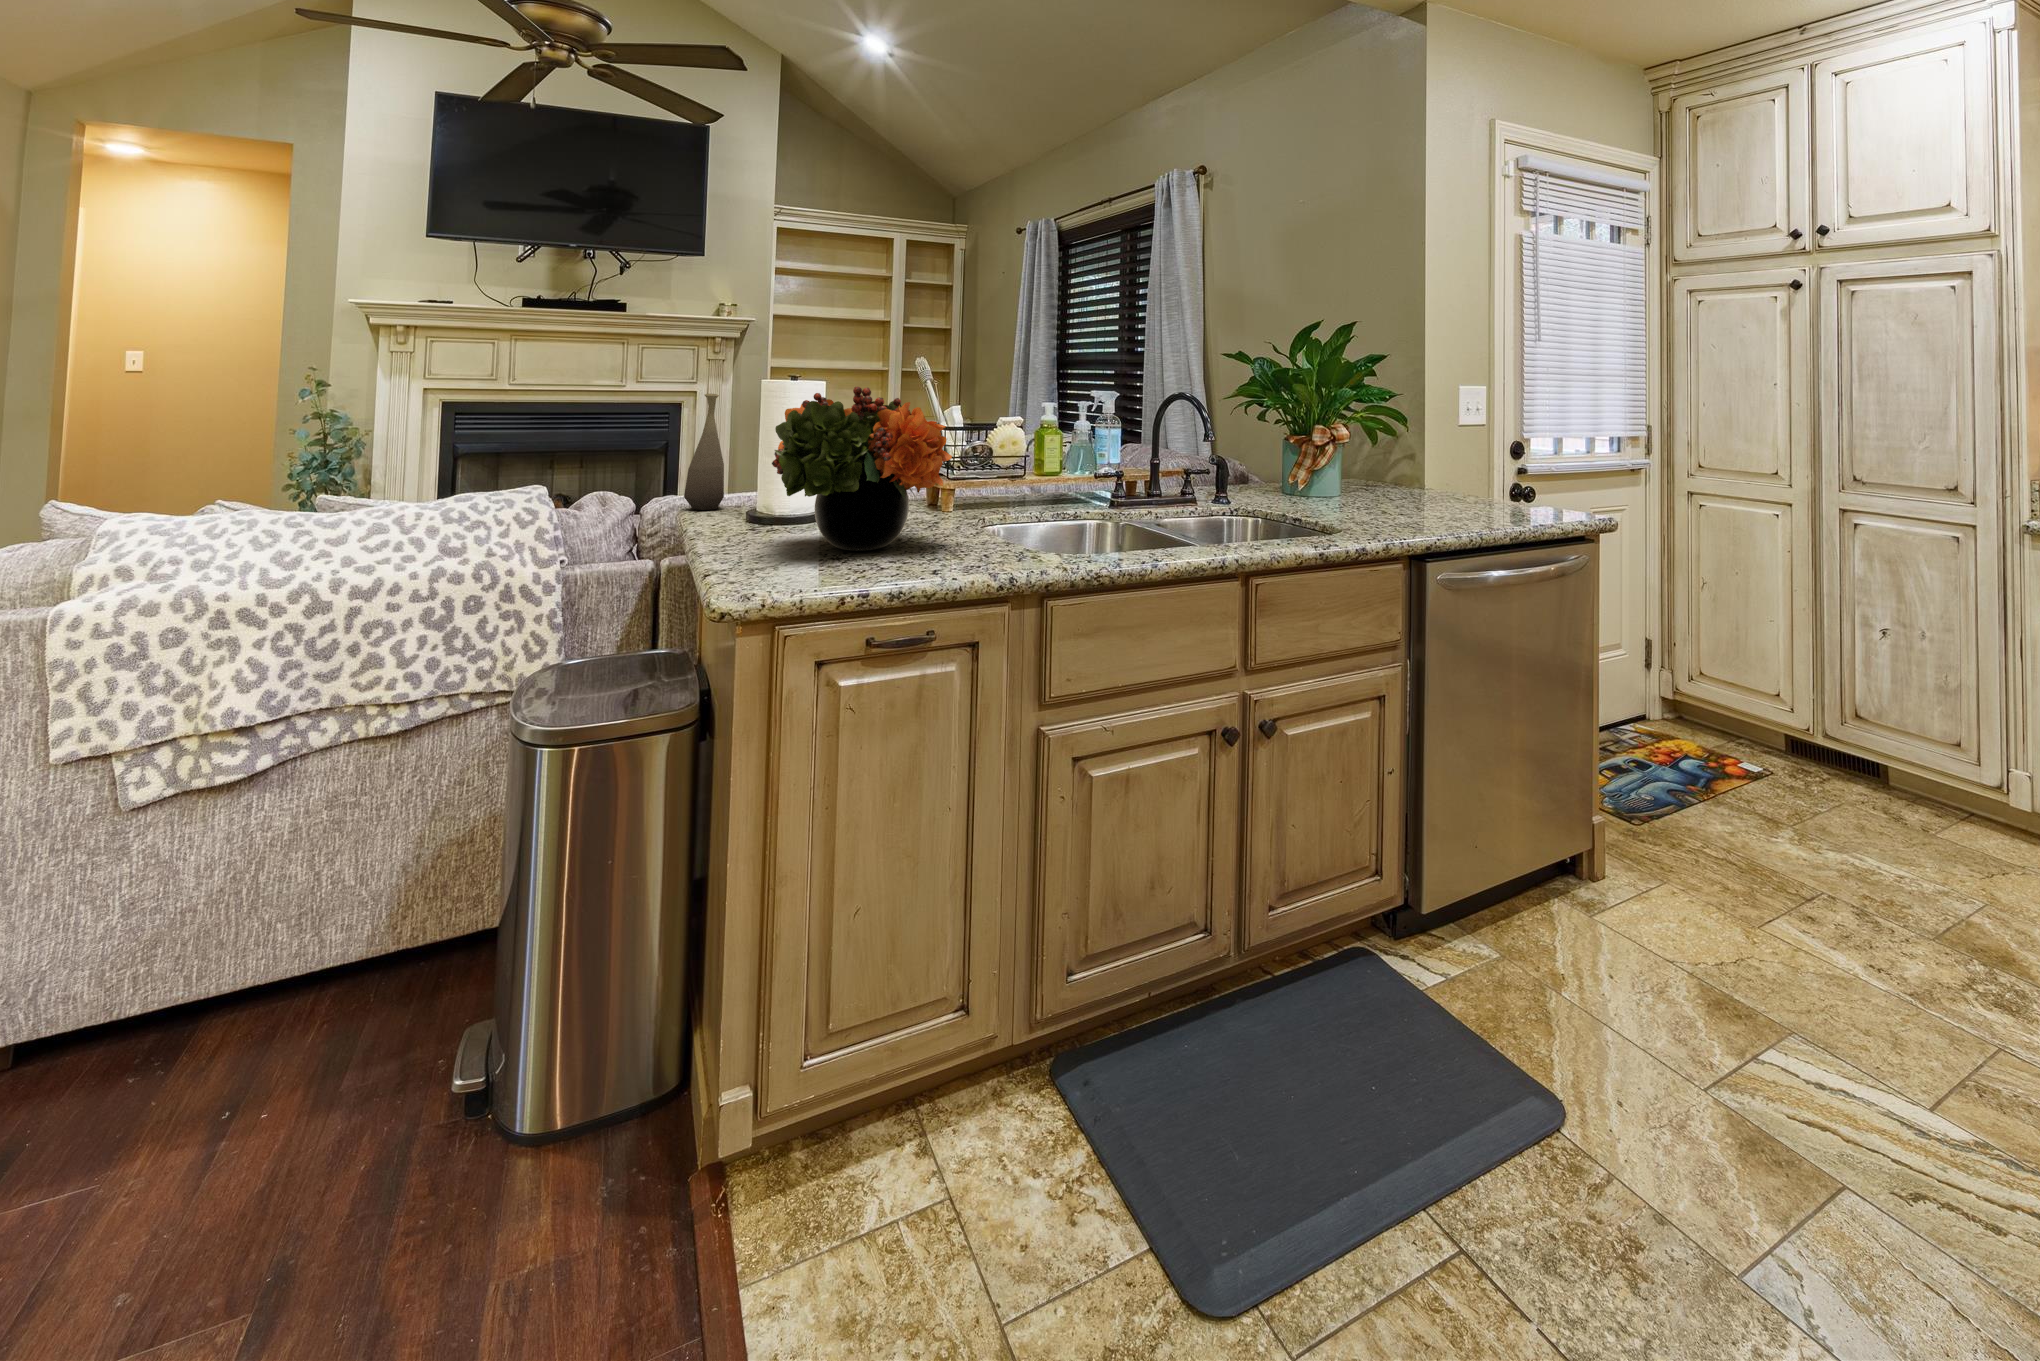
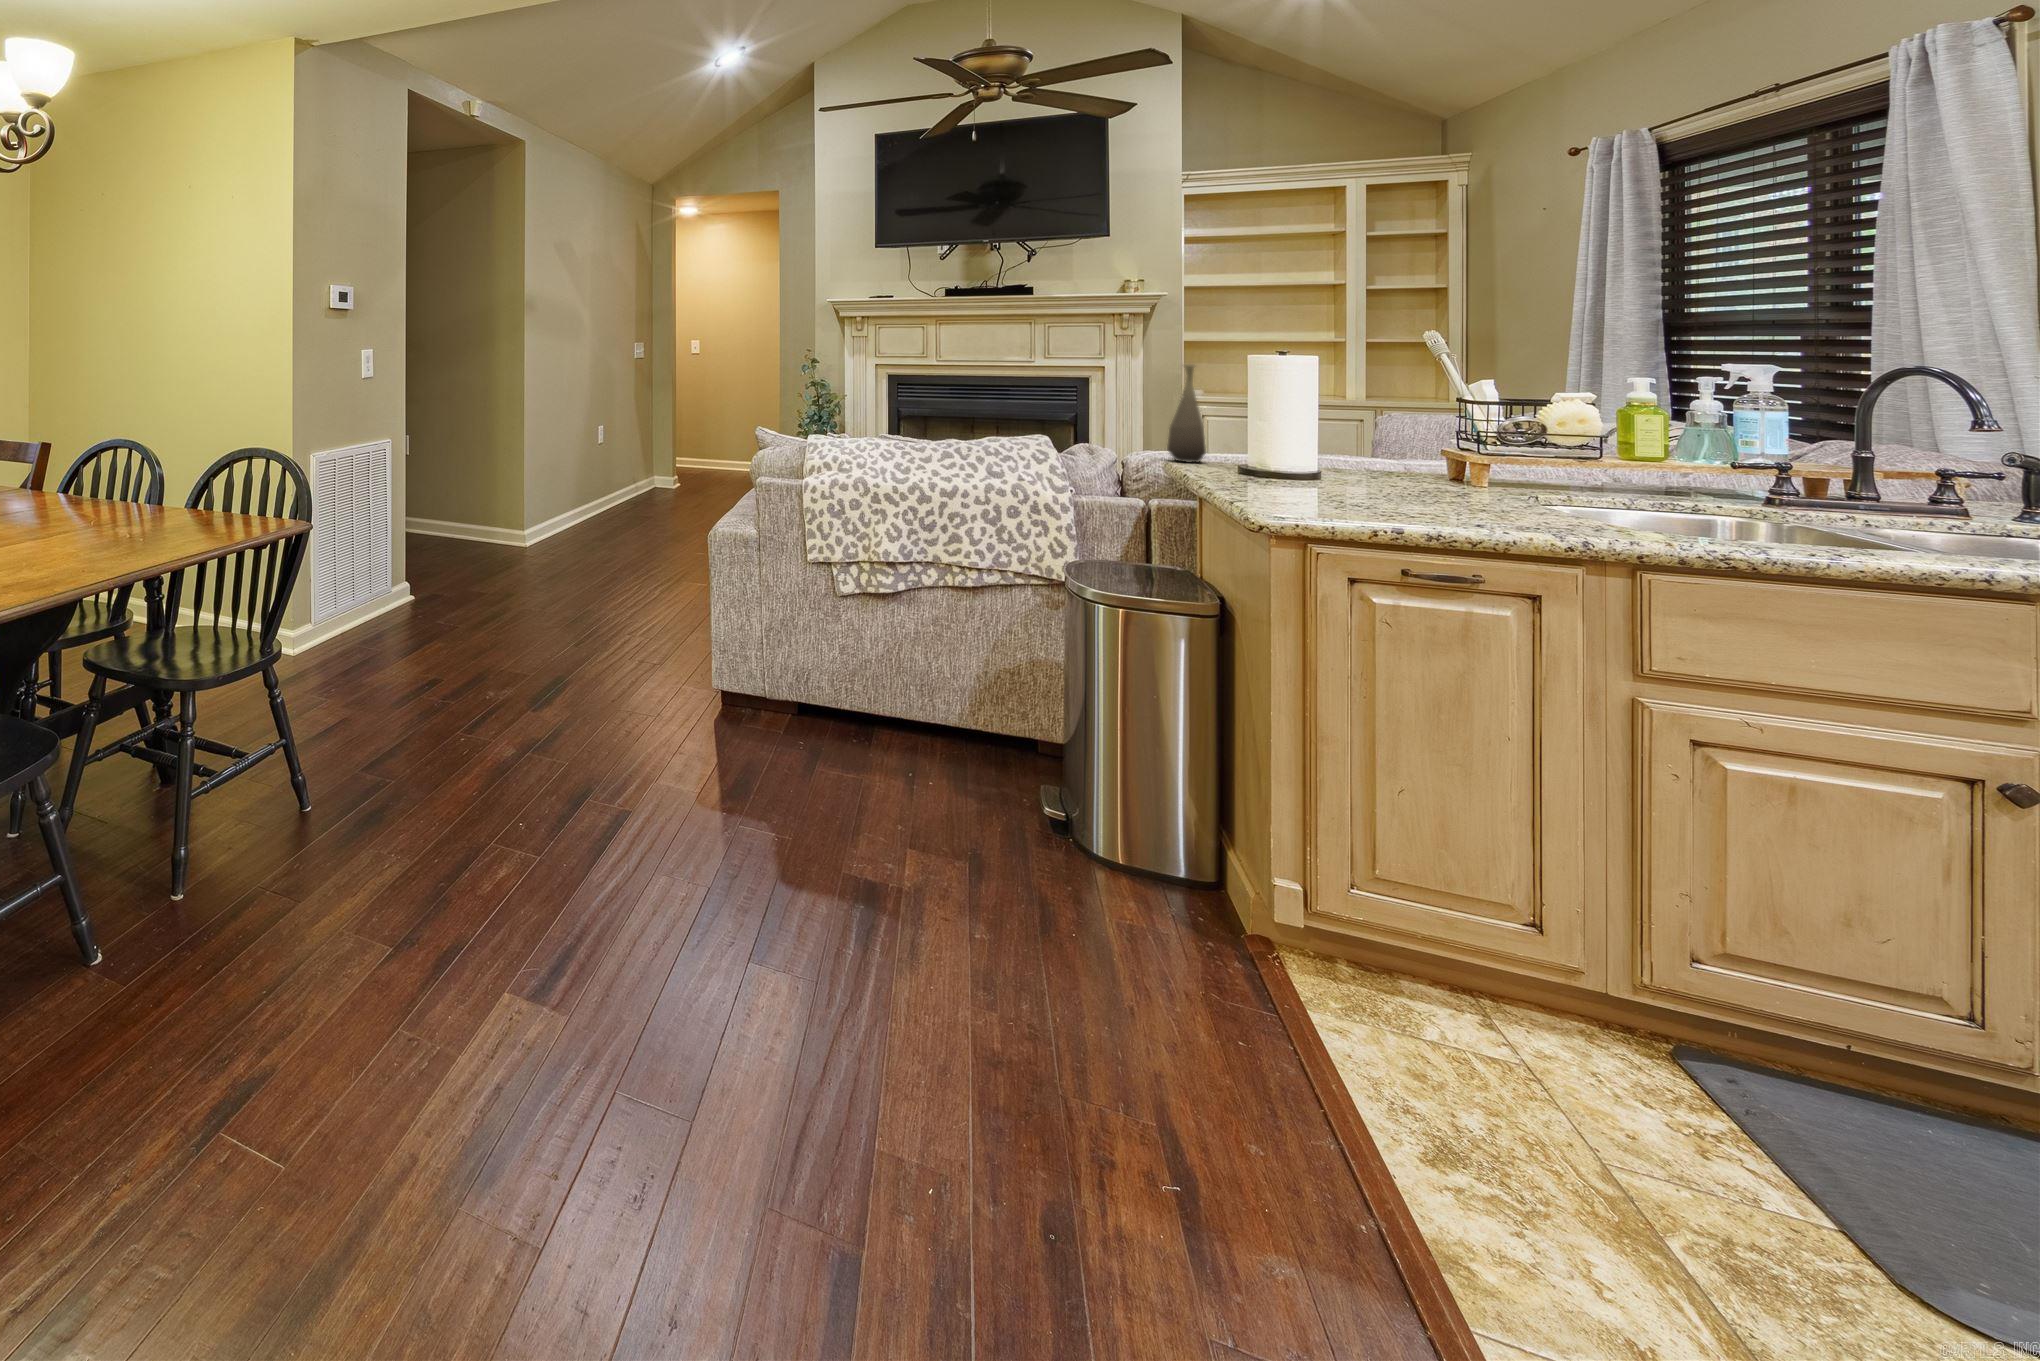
flower arrangement: present [772,387,952,551] -> none [1278,355,1499,503]

